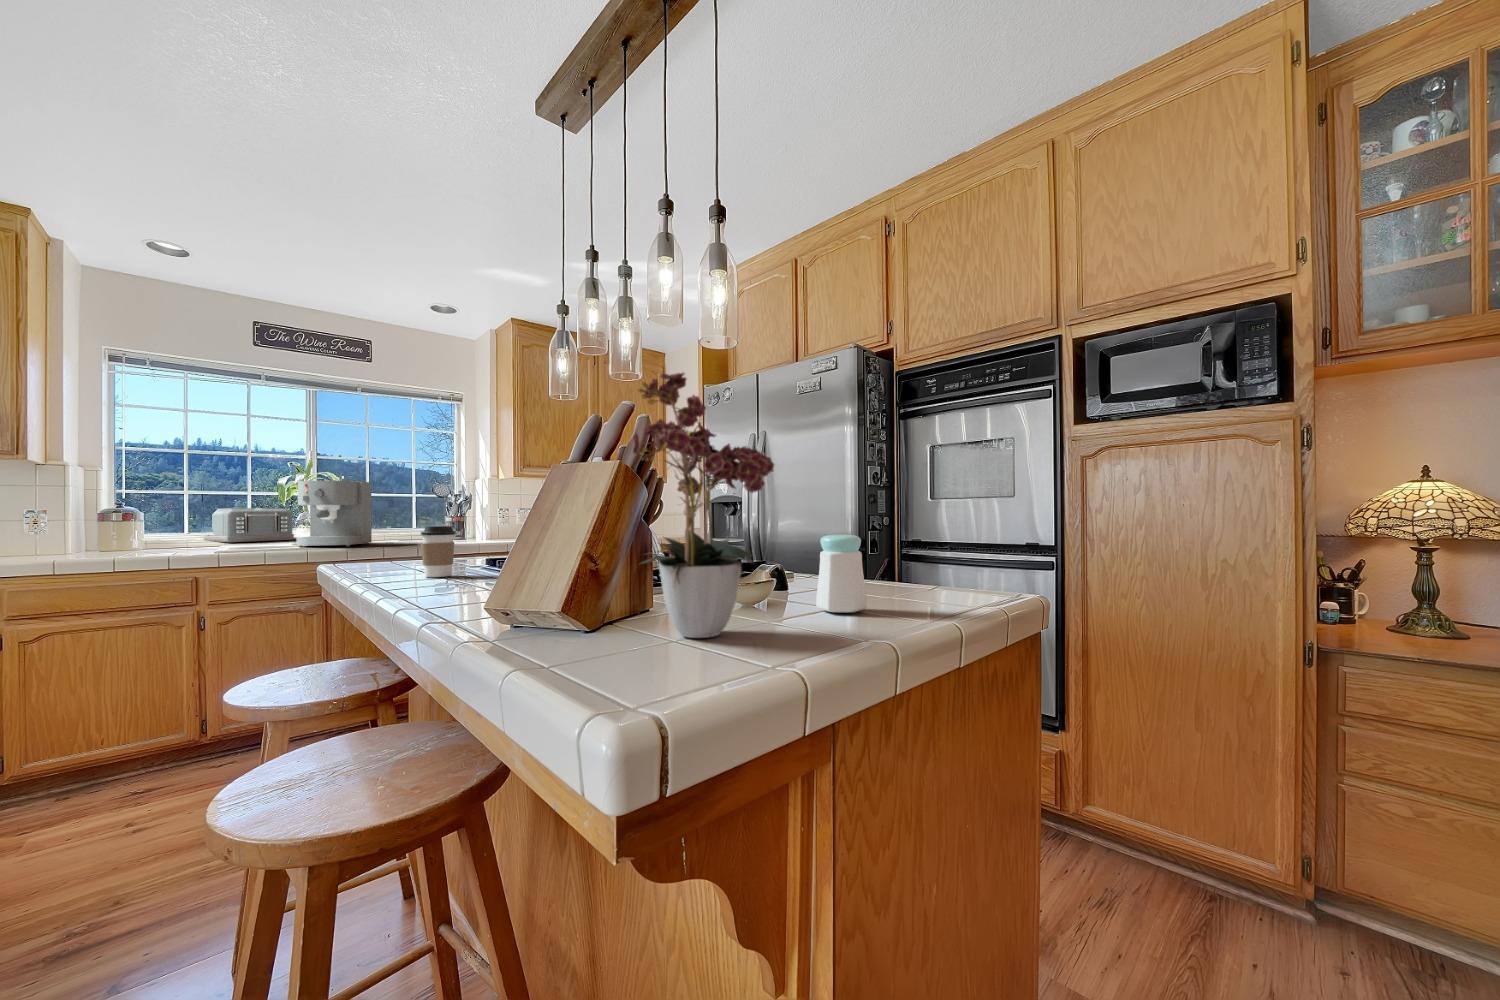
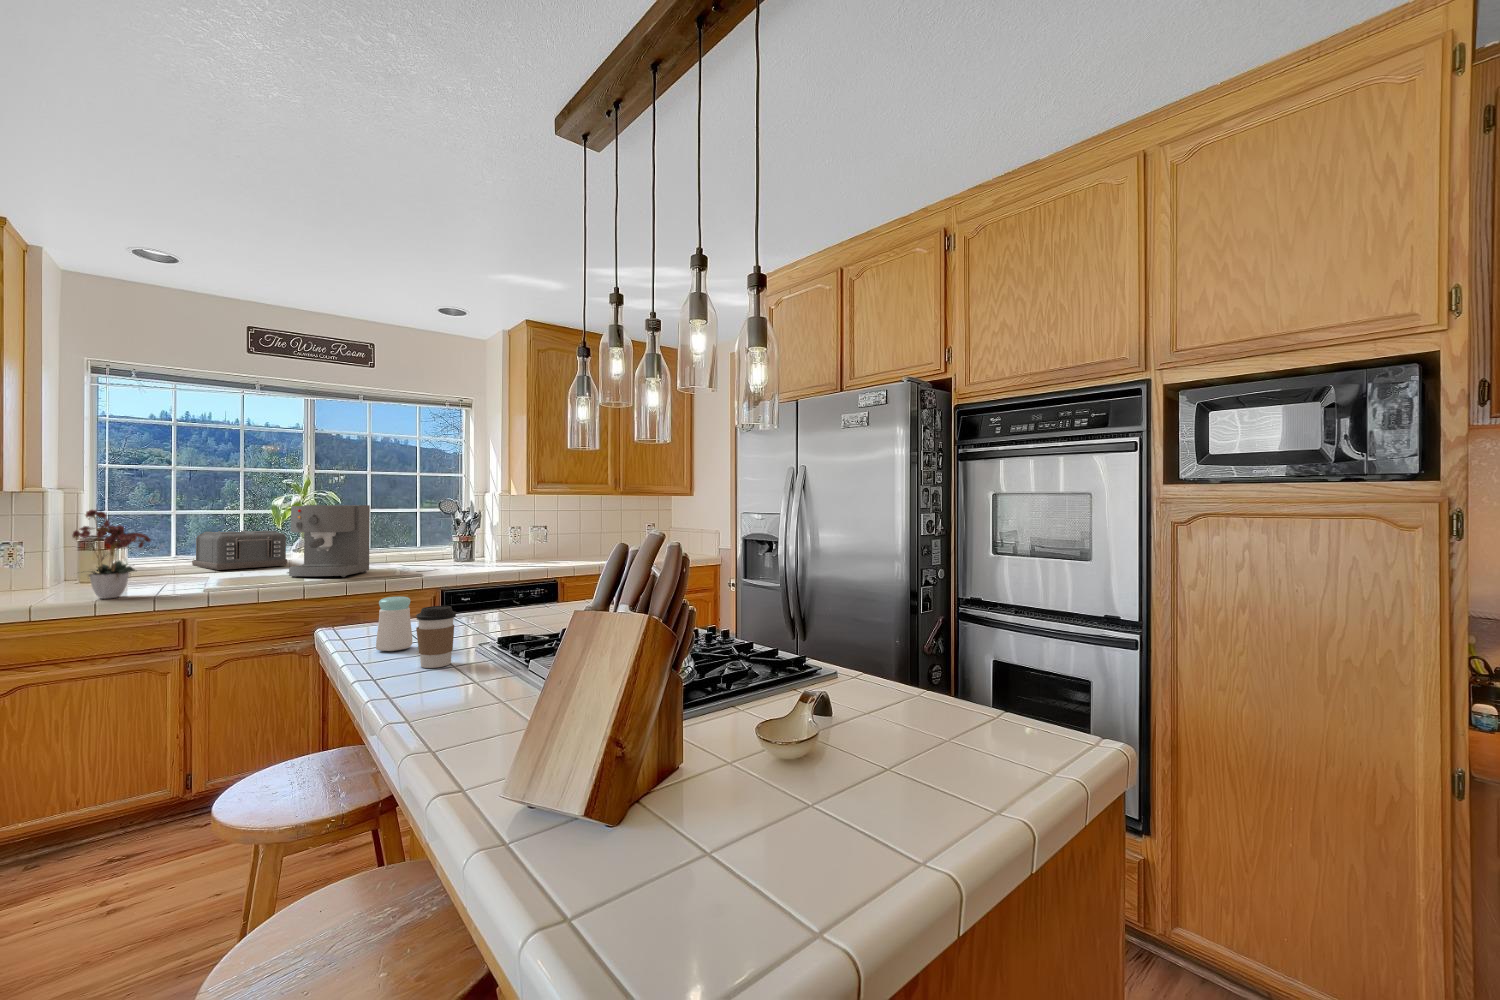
flower arrangement: present [633,373,774,638] -> present [72,510,151,599]
salt shaker: present [817,535,867,613] -> present [376,596,412,651]

